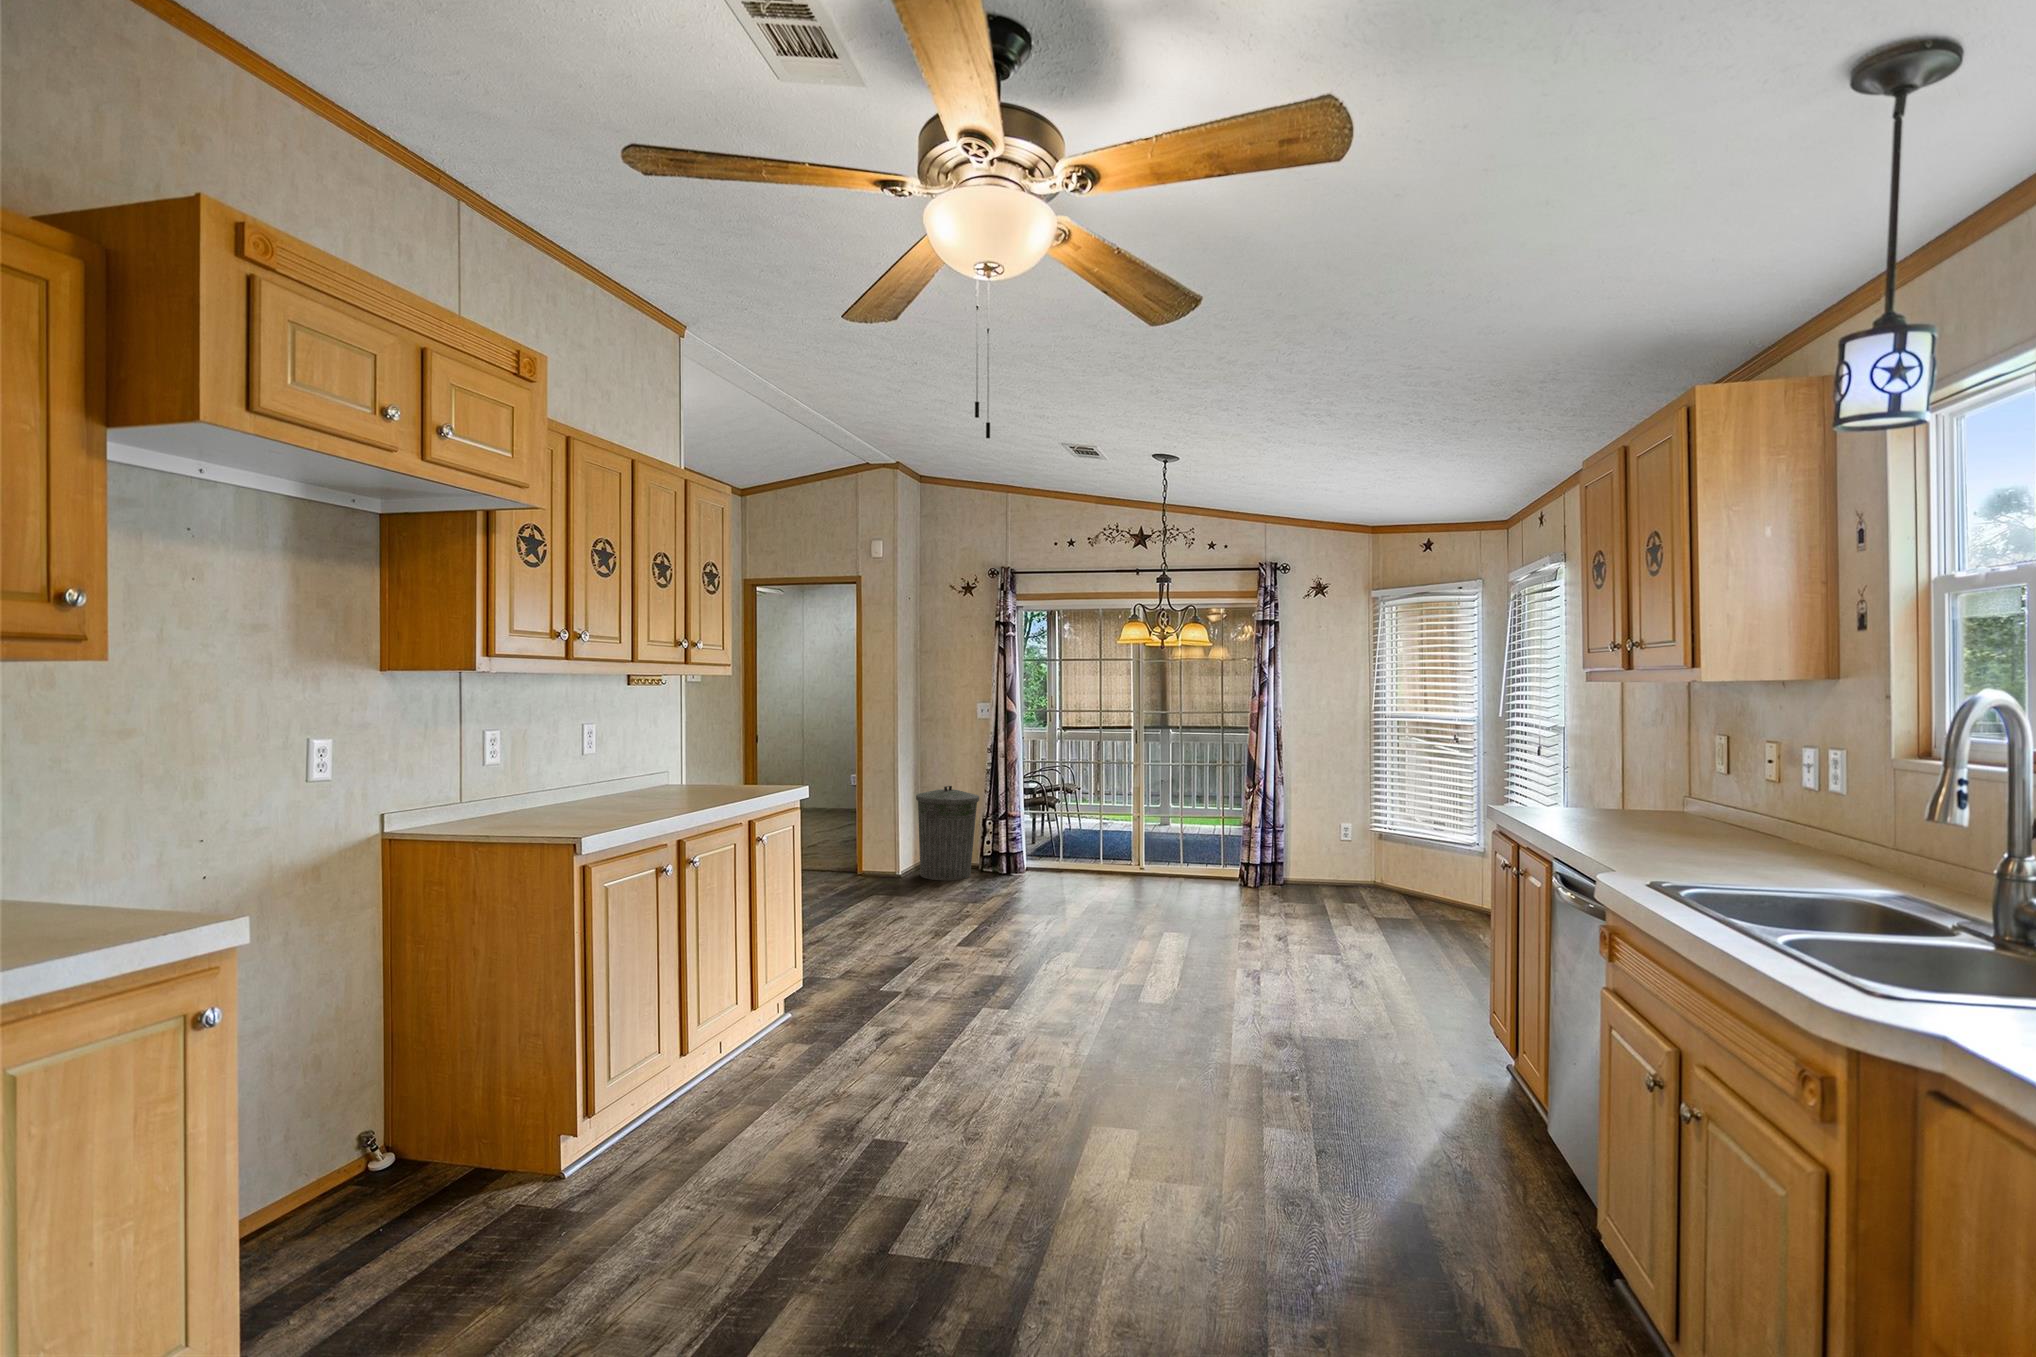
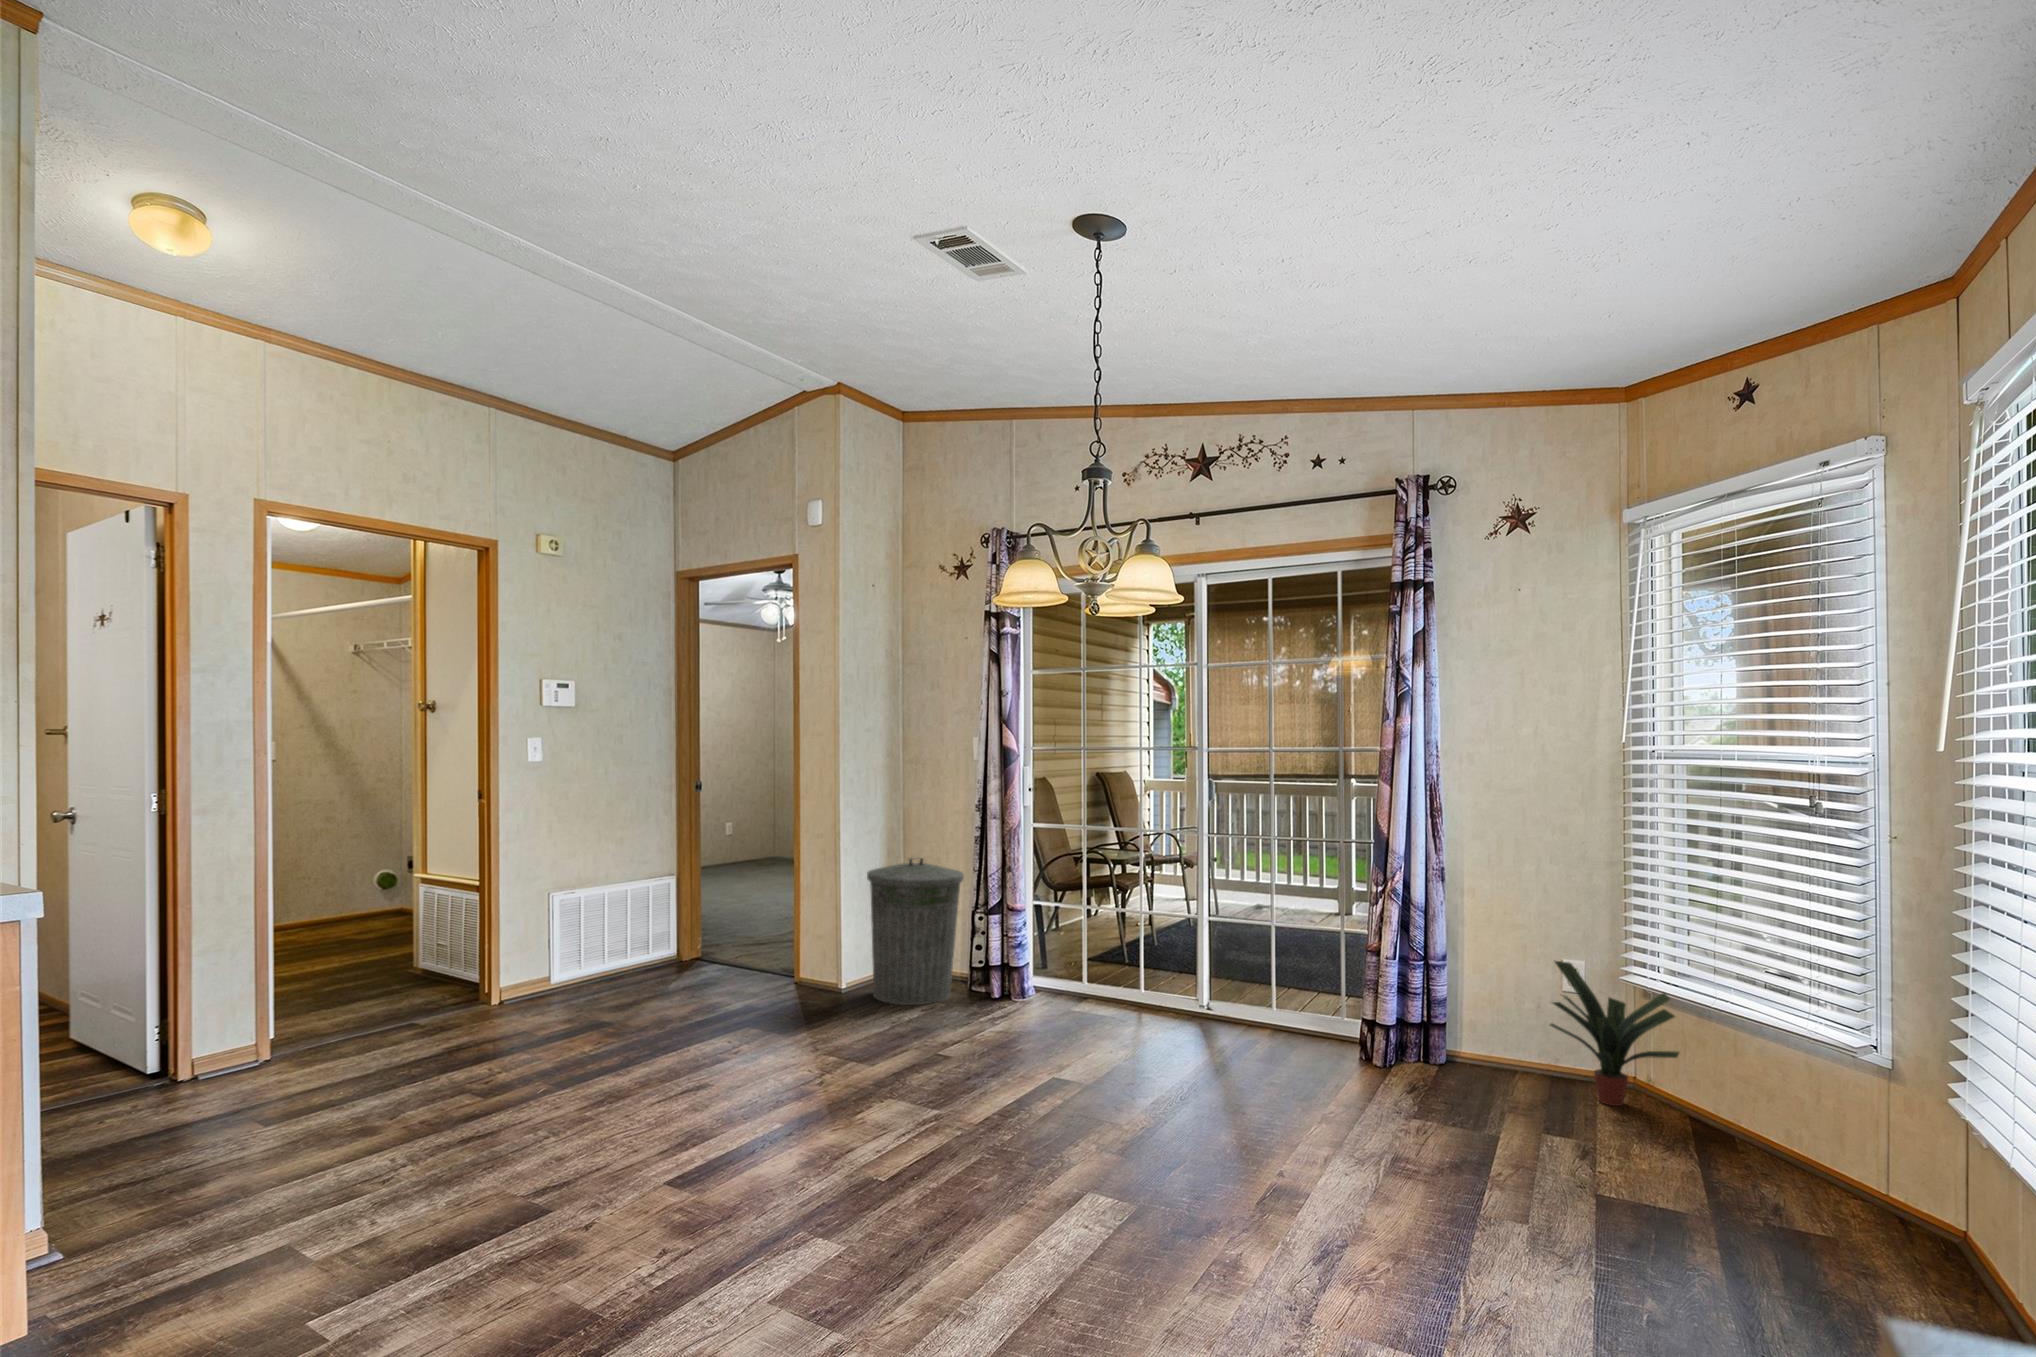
potted plant: none [1338,824,1404,894] -> present [1550,961,1680,1106]

